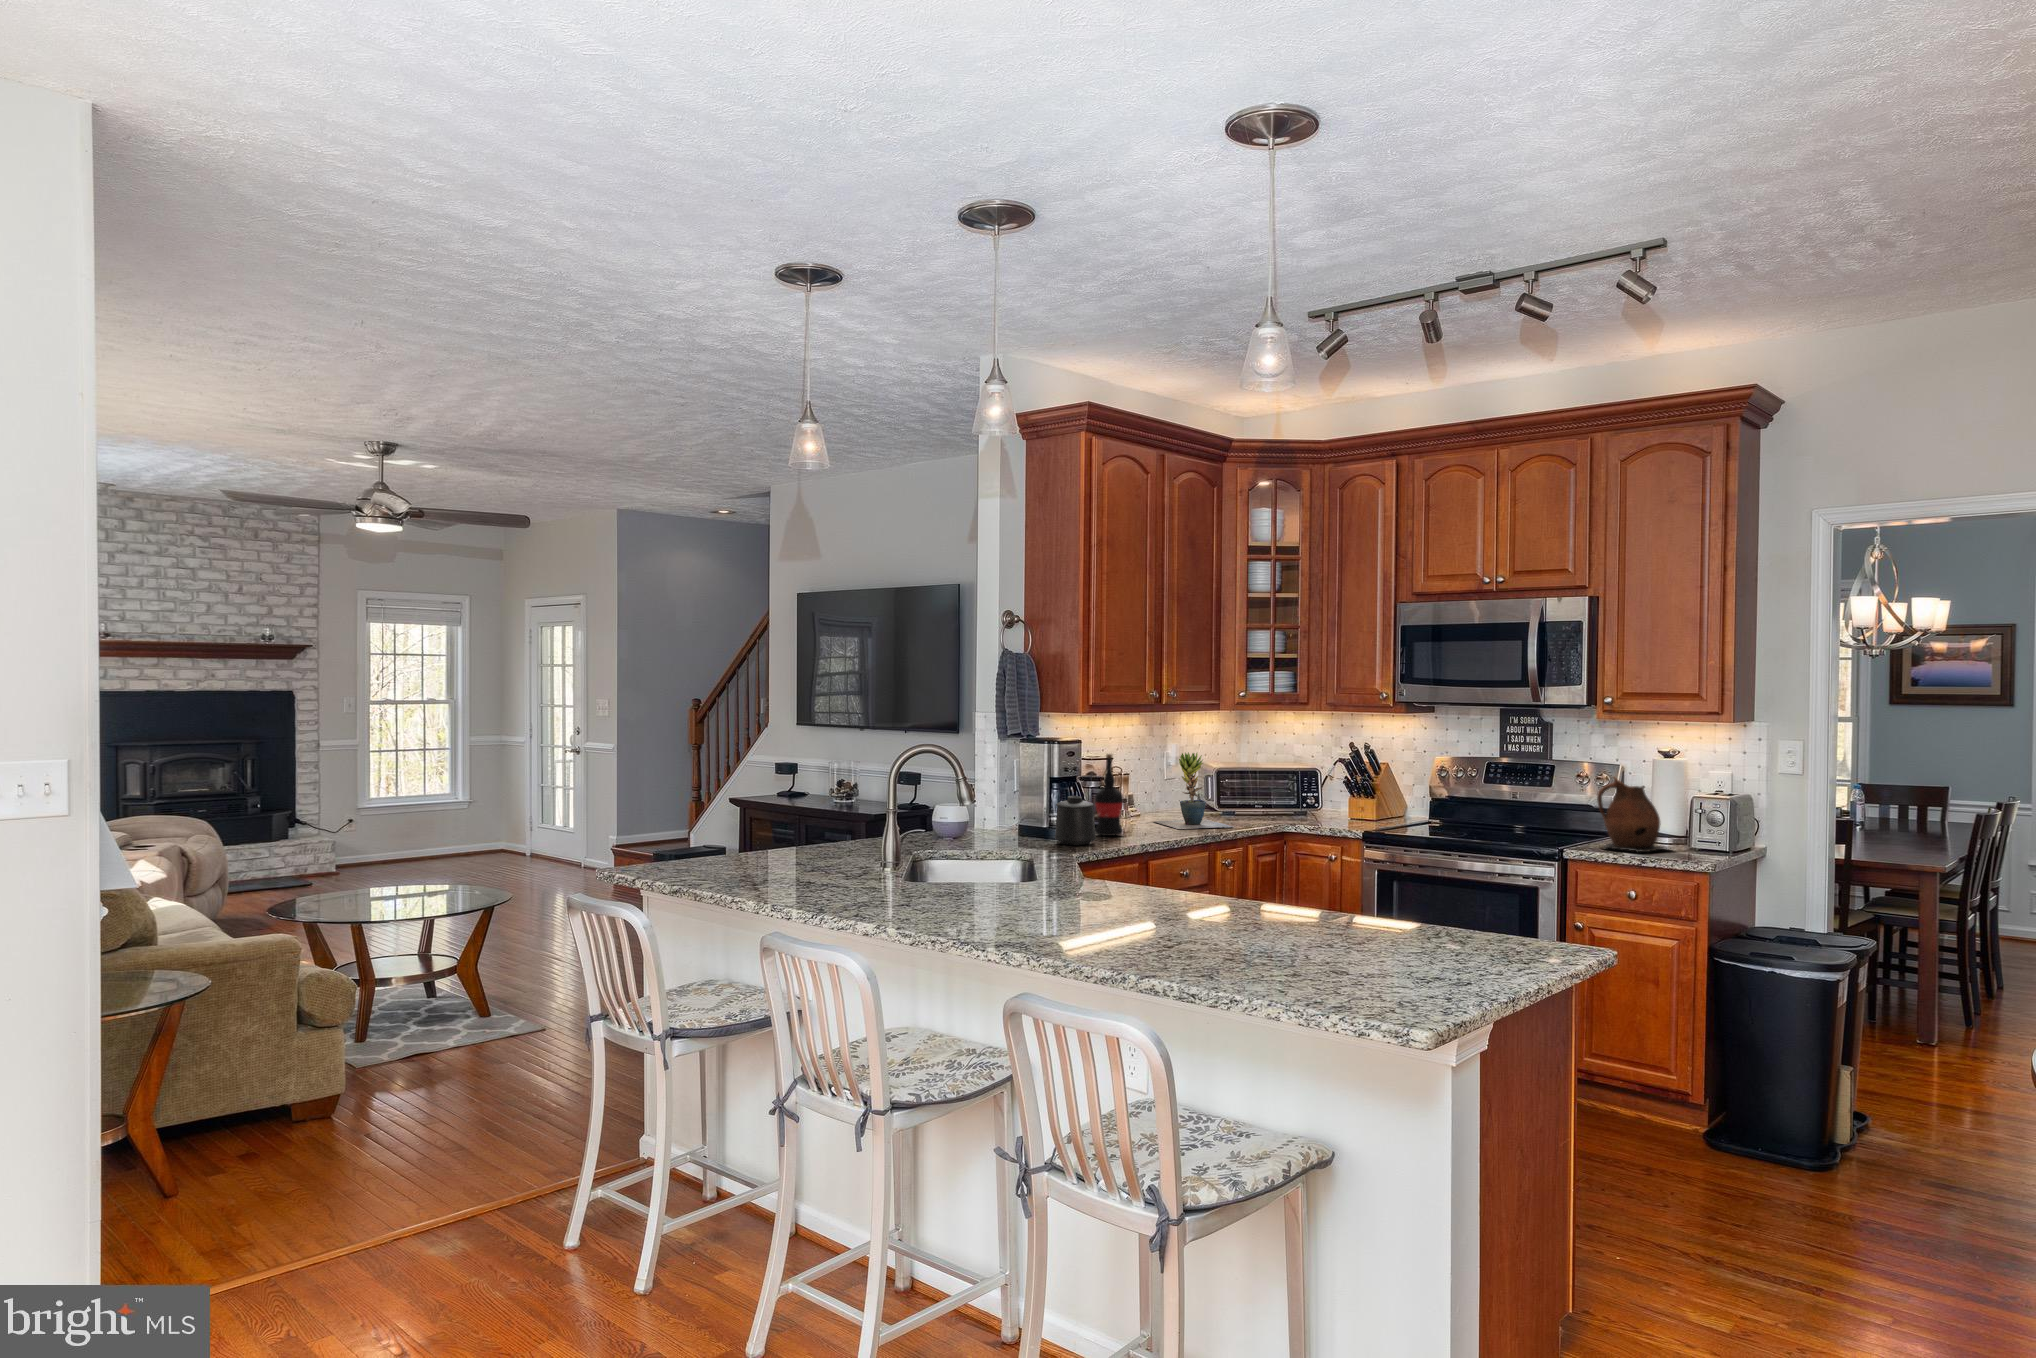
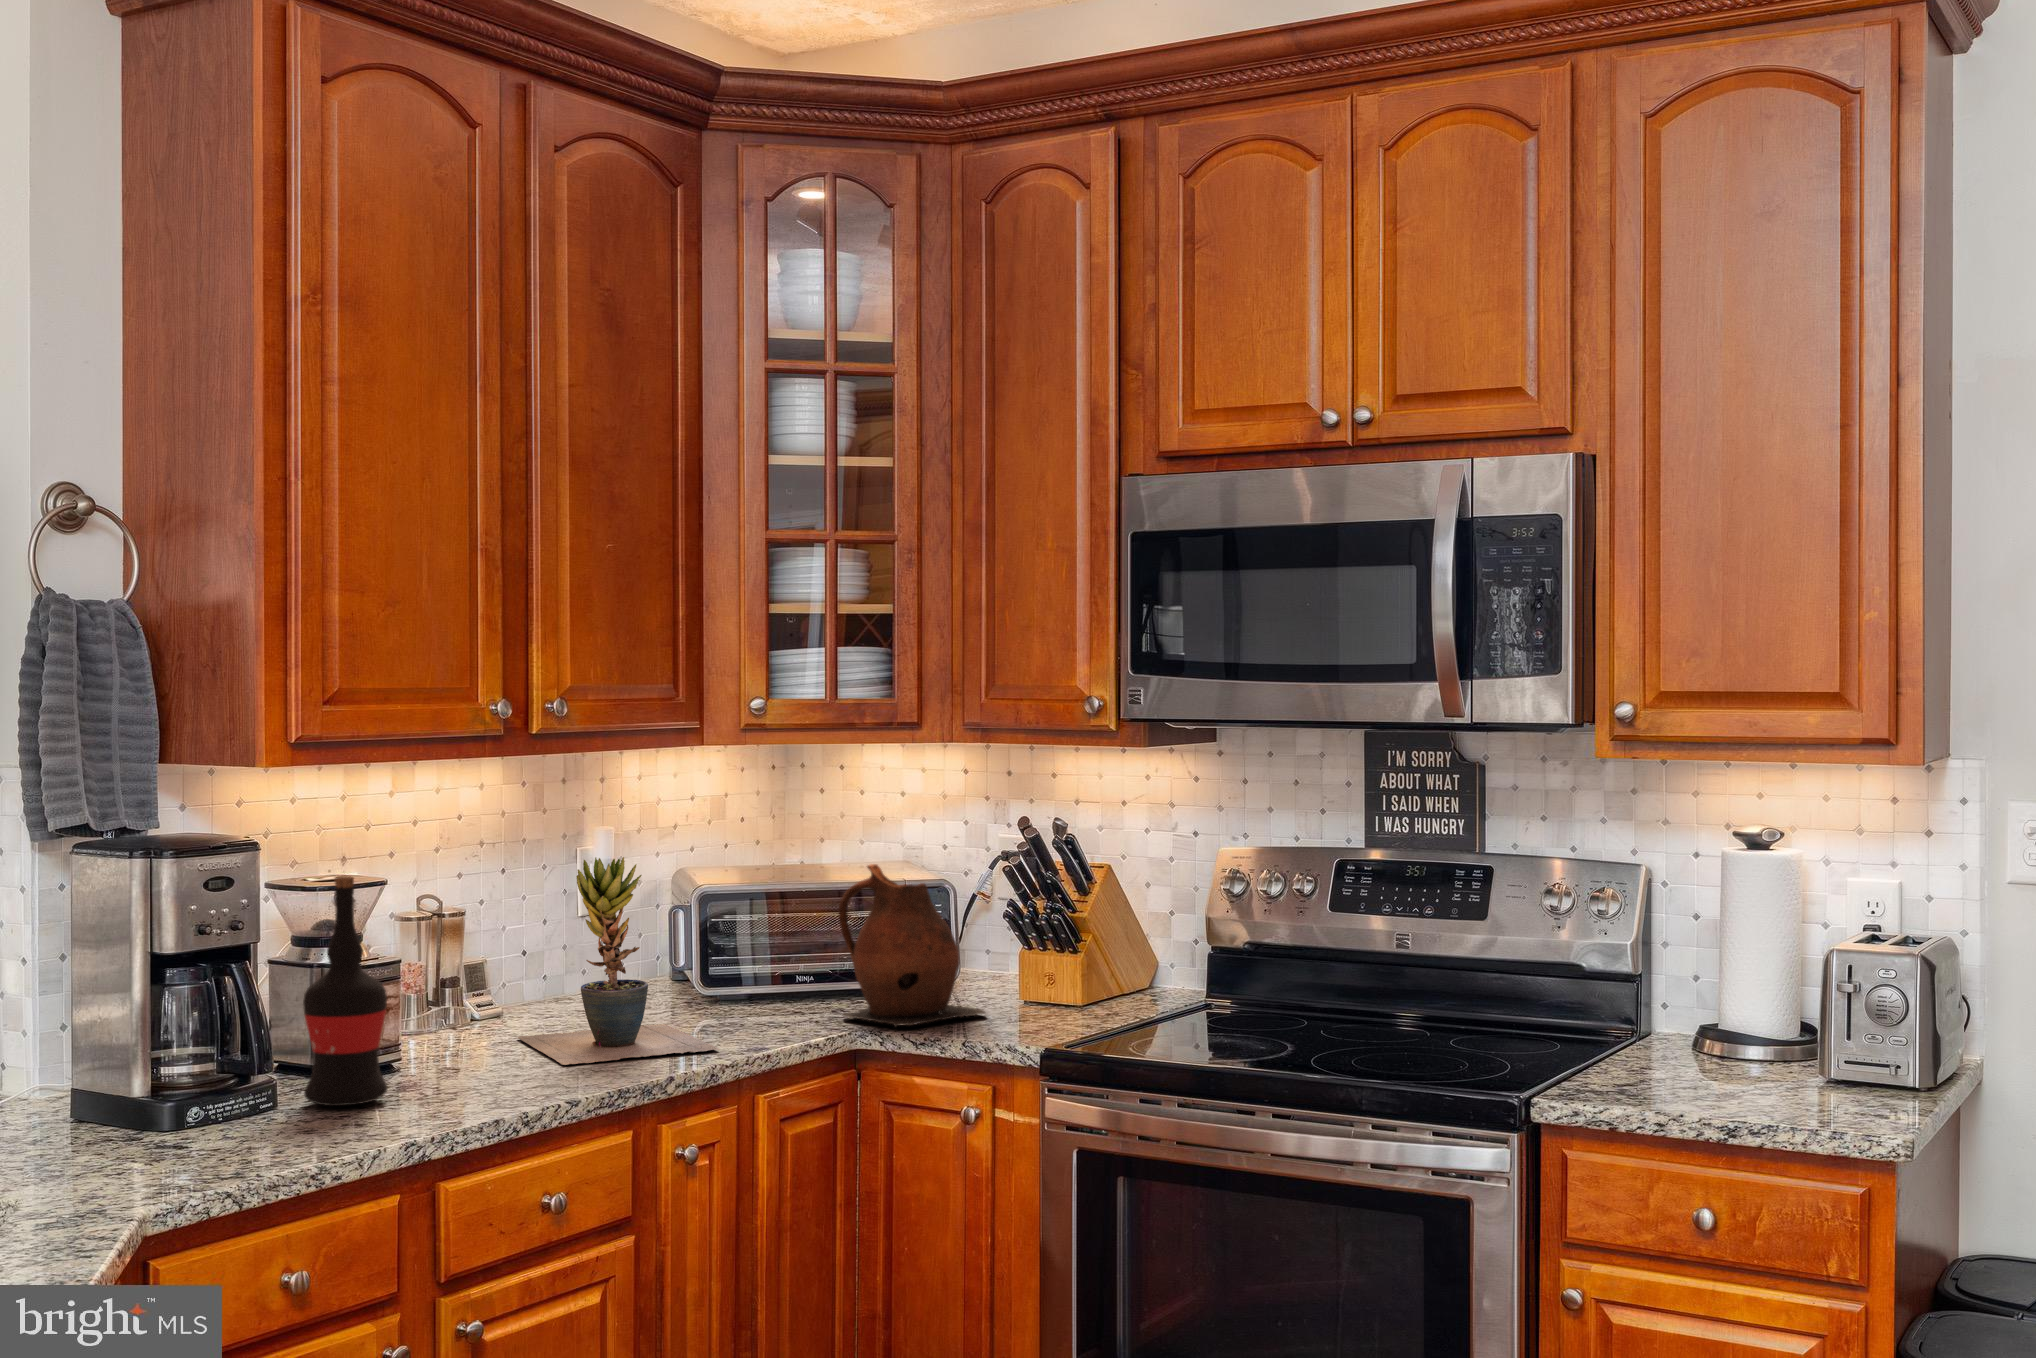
ceramic pitcher: present [1597,777,1669,852] -> present [838,864,985,1027]
mug: present [1055,796,1096,845] -> none [144,1009,270,1156]

